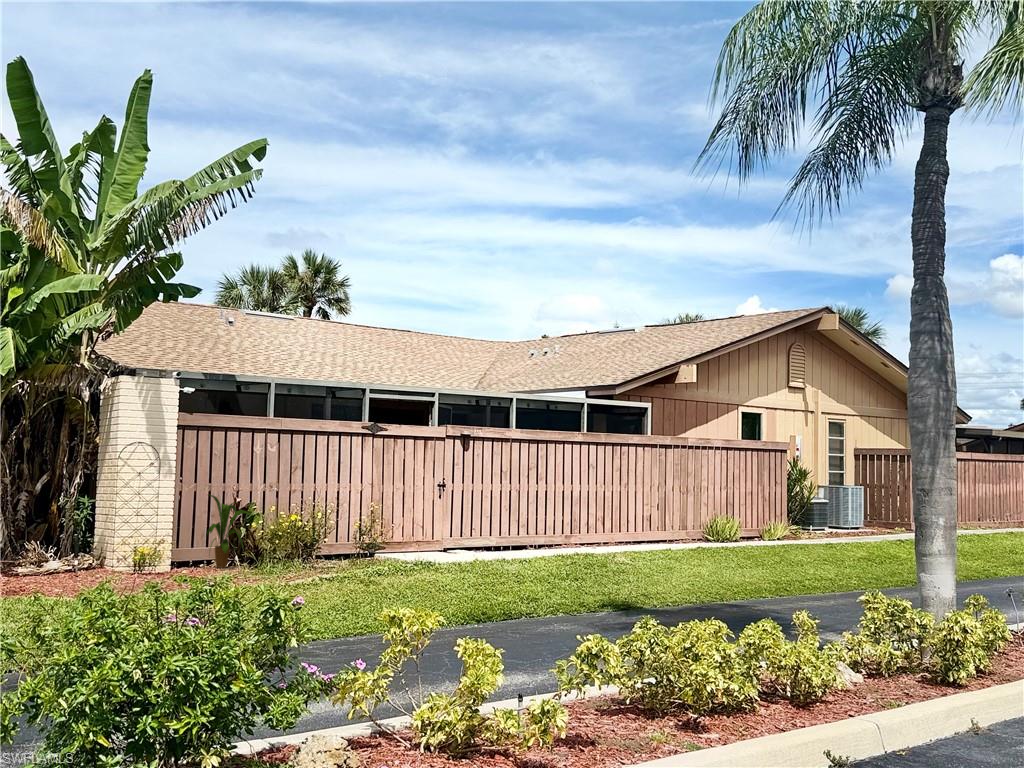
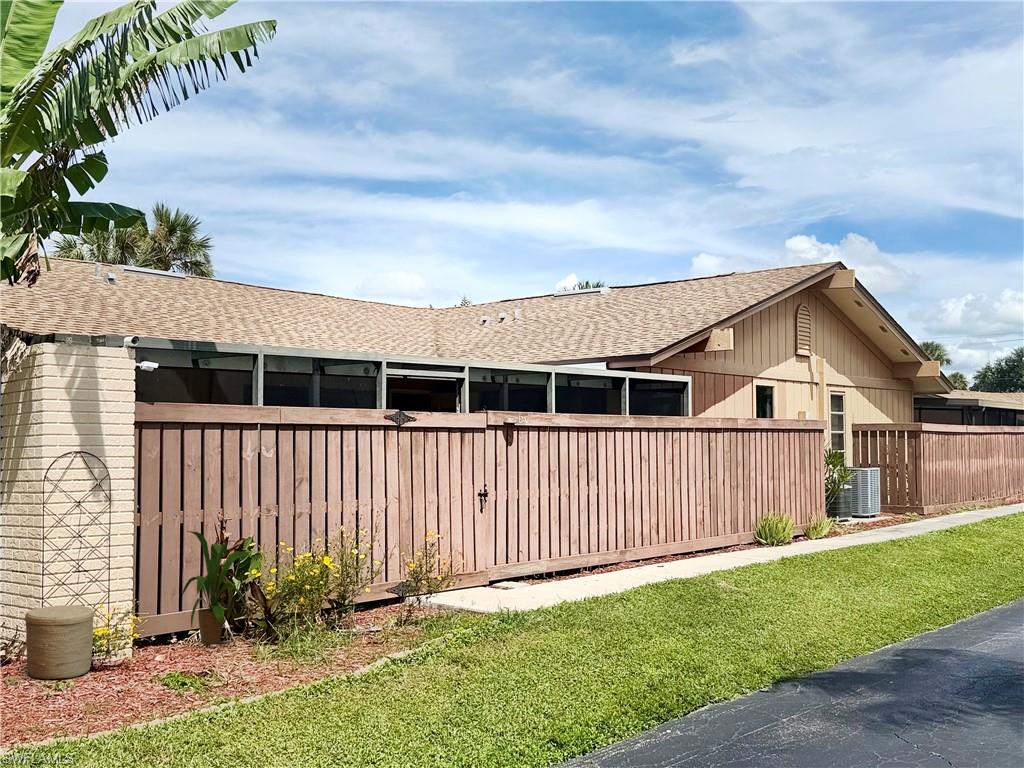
woven basket: none [102,535,144,577] -> present [25,605,94,679]

